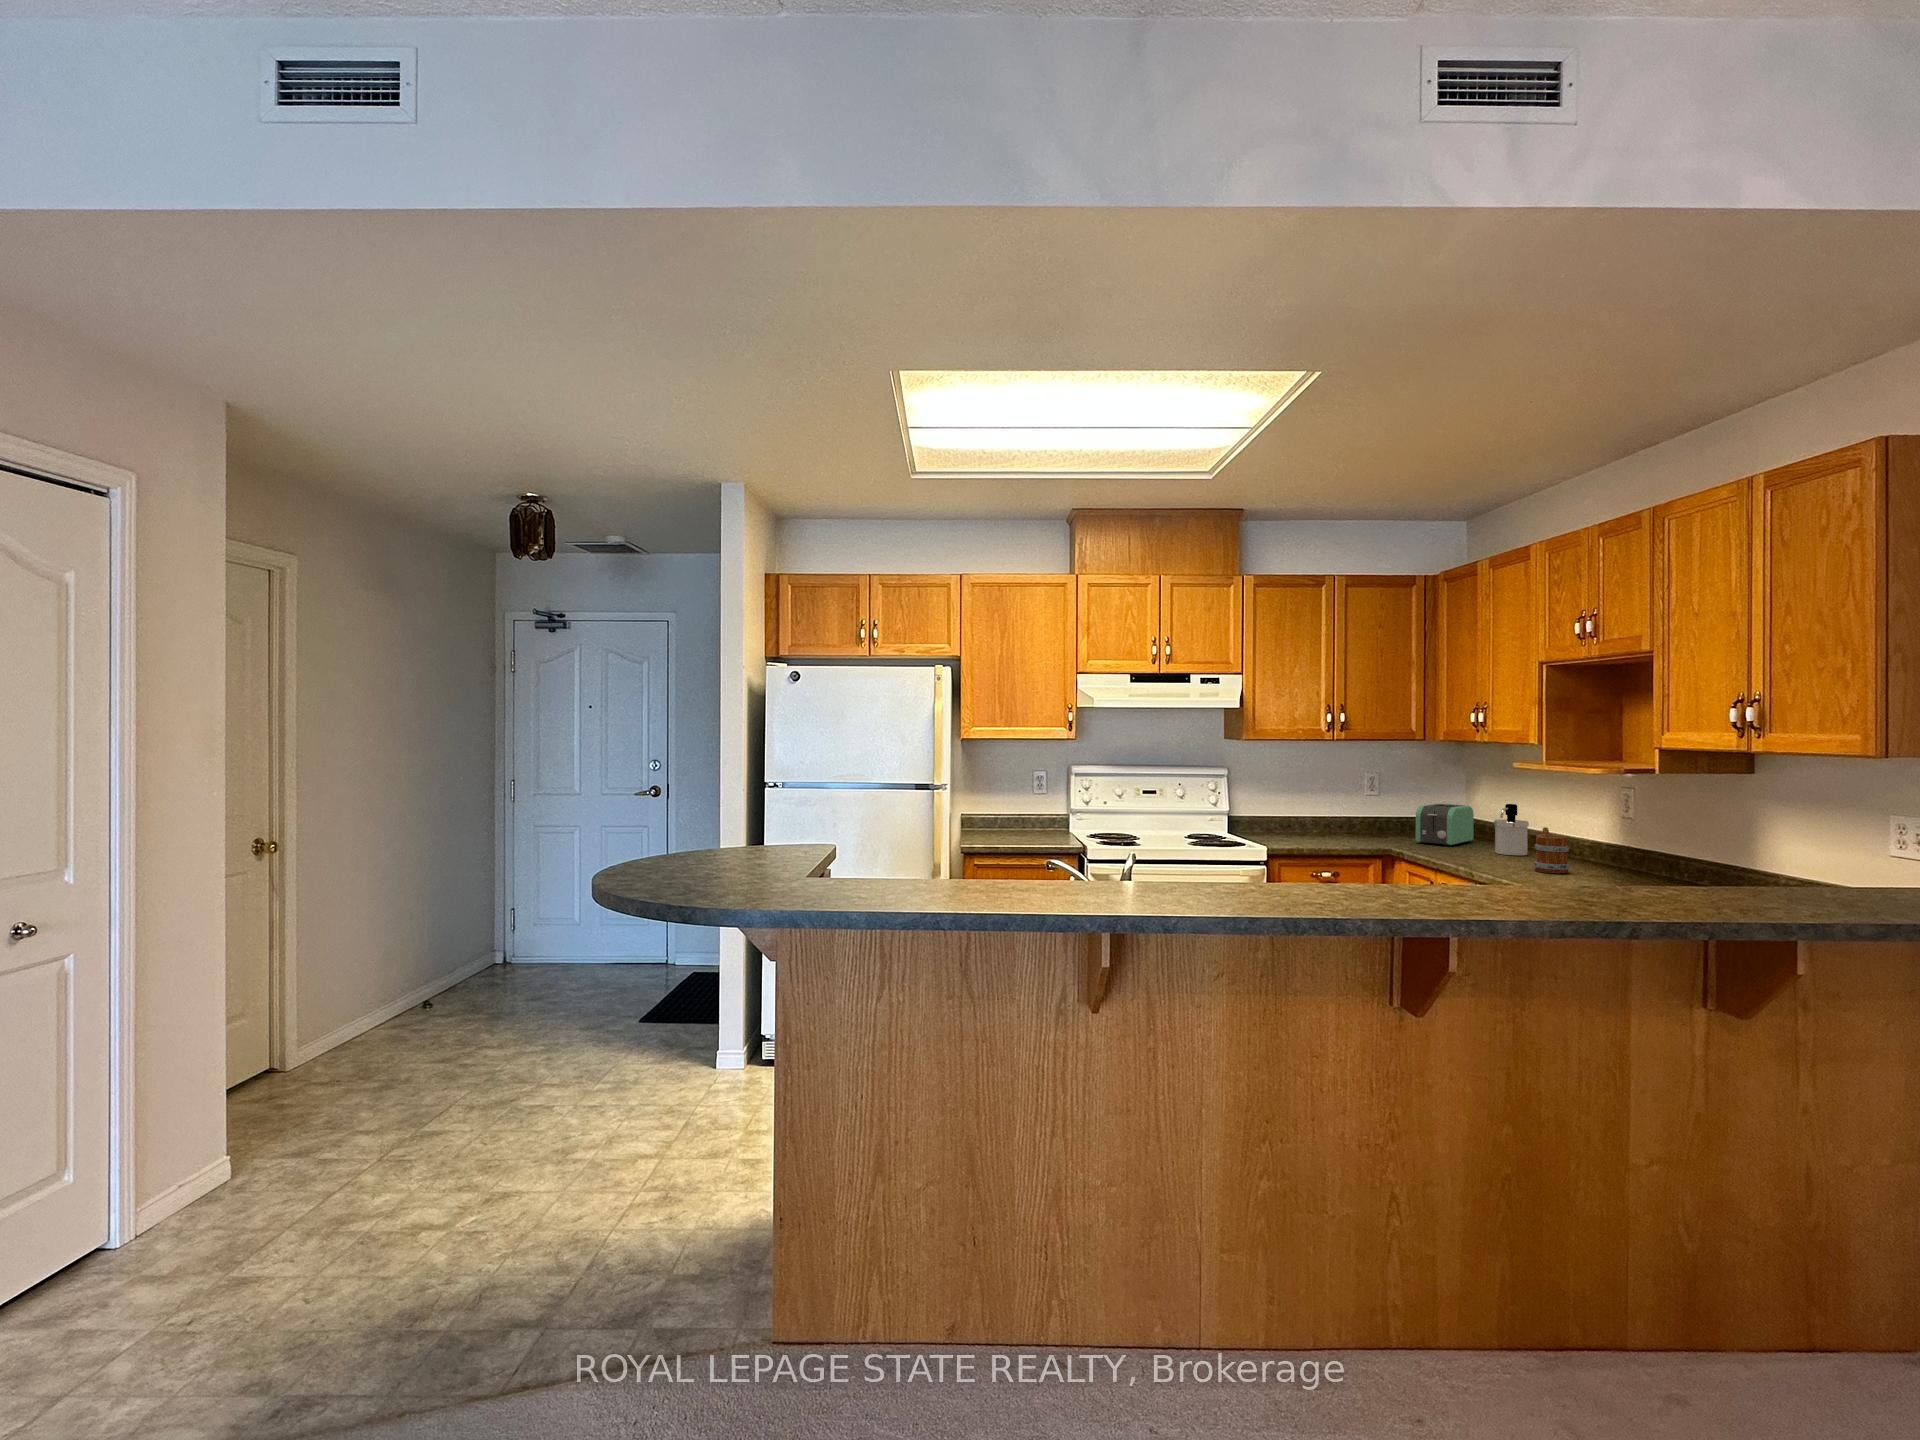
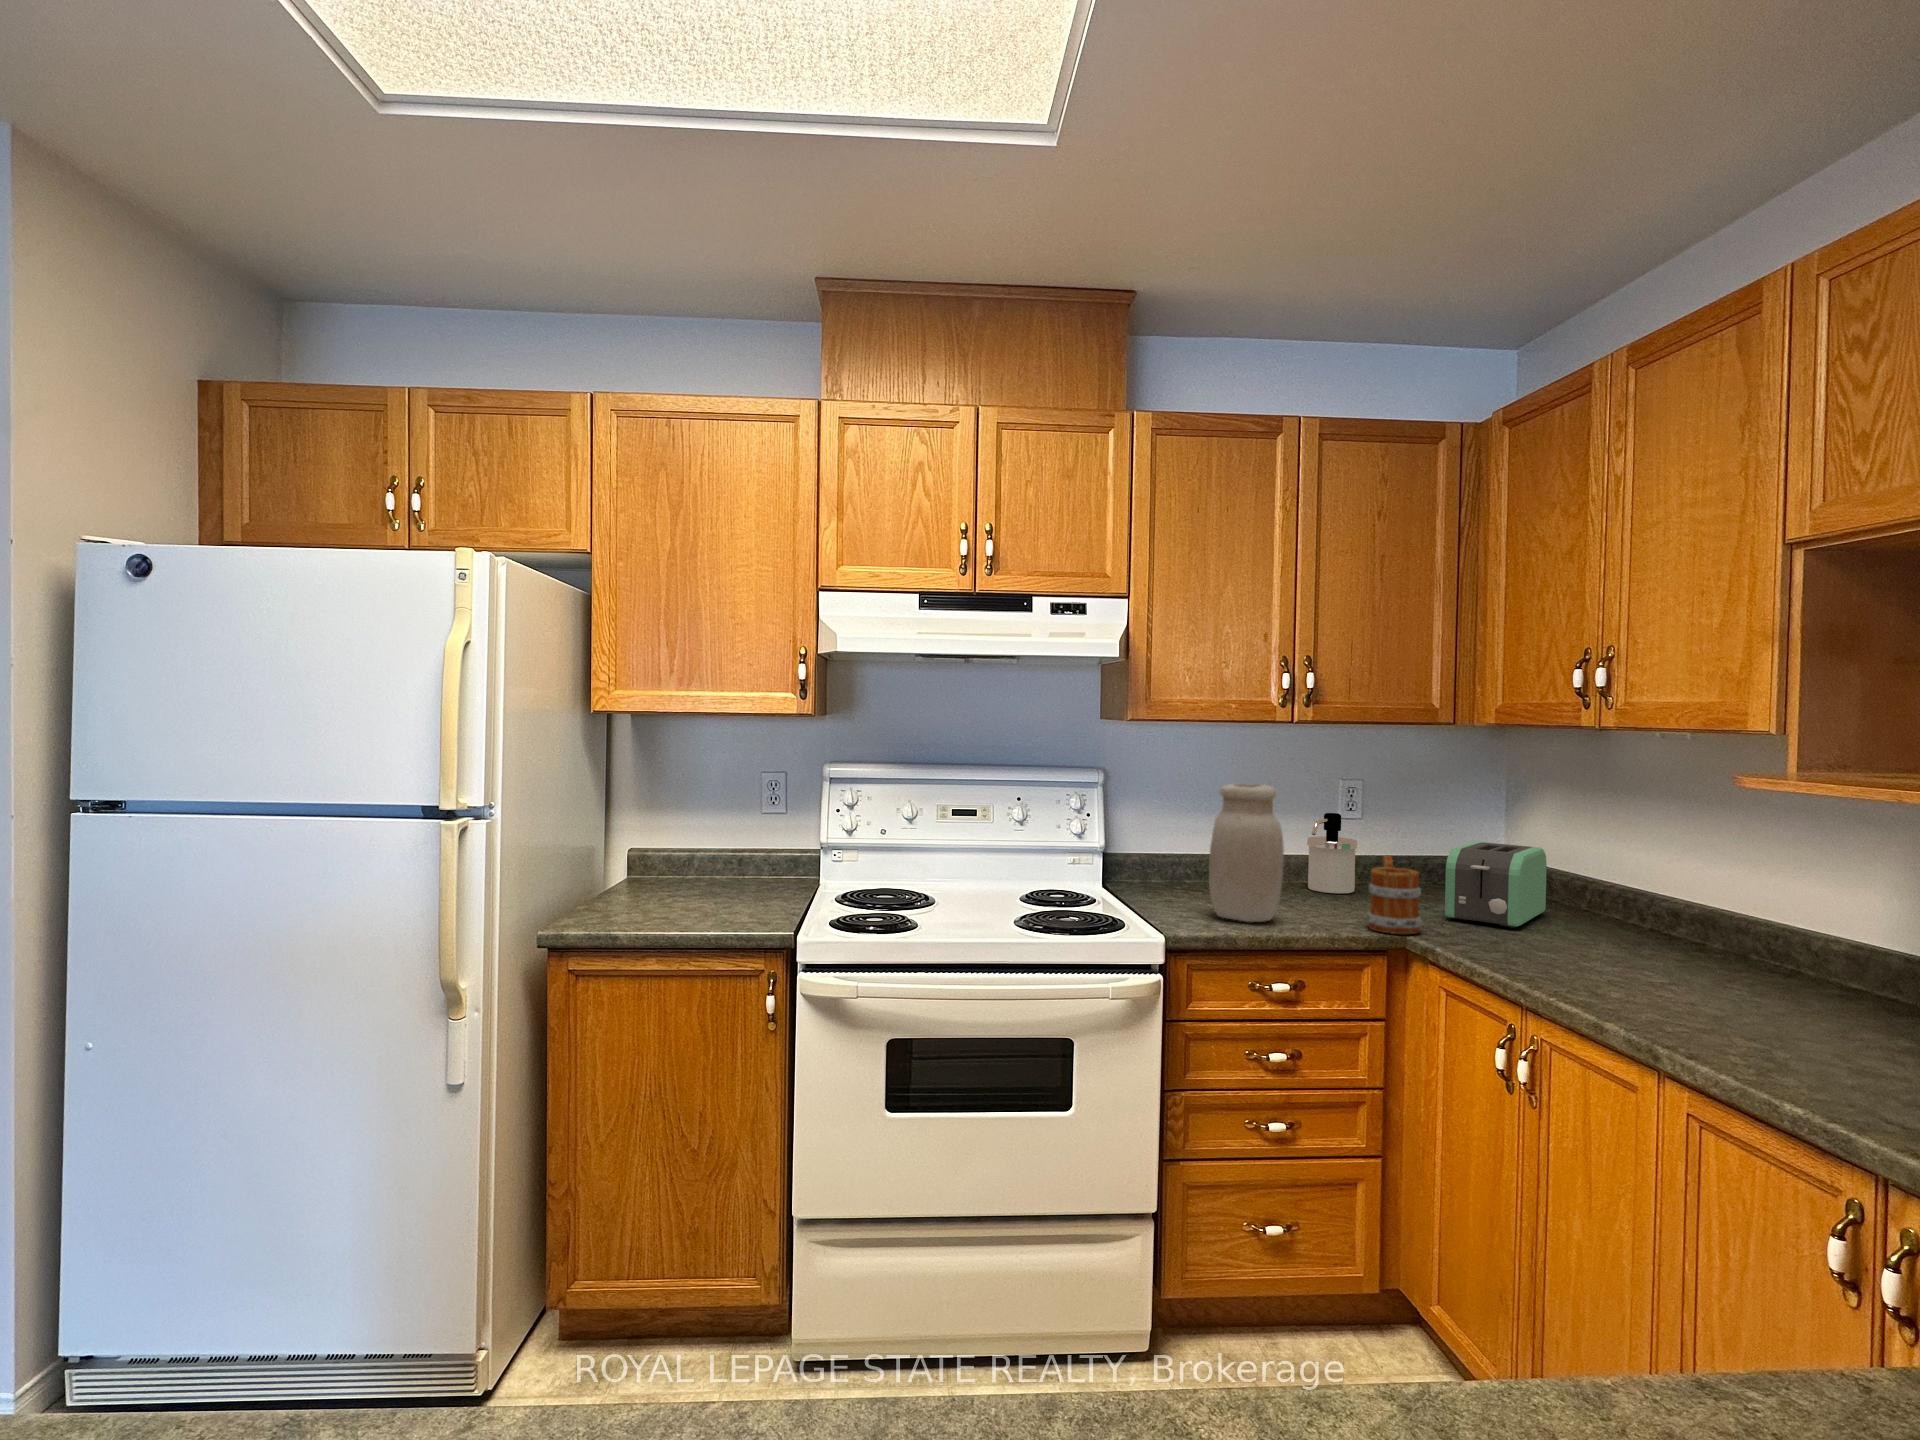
jar: none [1289,773,1328,843] -> present [1209,784,1284,922]
soap dispenser: present [1494,804,1529,856] -> present [1307,813,1357,893]
mug: present [1534,827,1570,873] -> present [1367,855,1422,934]

